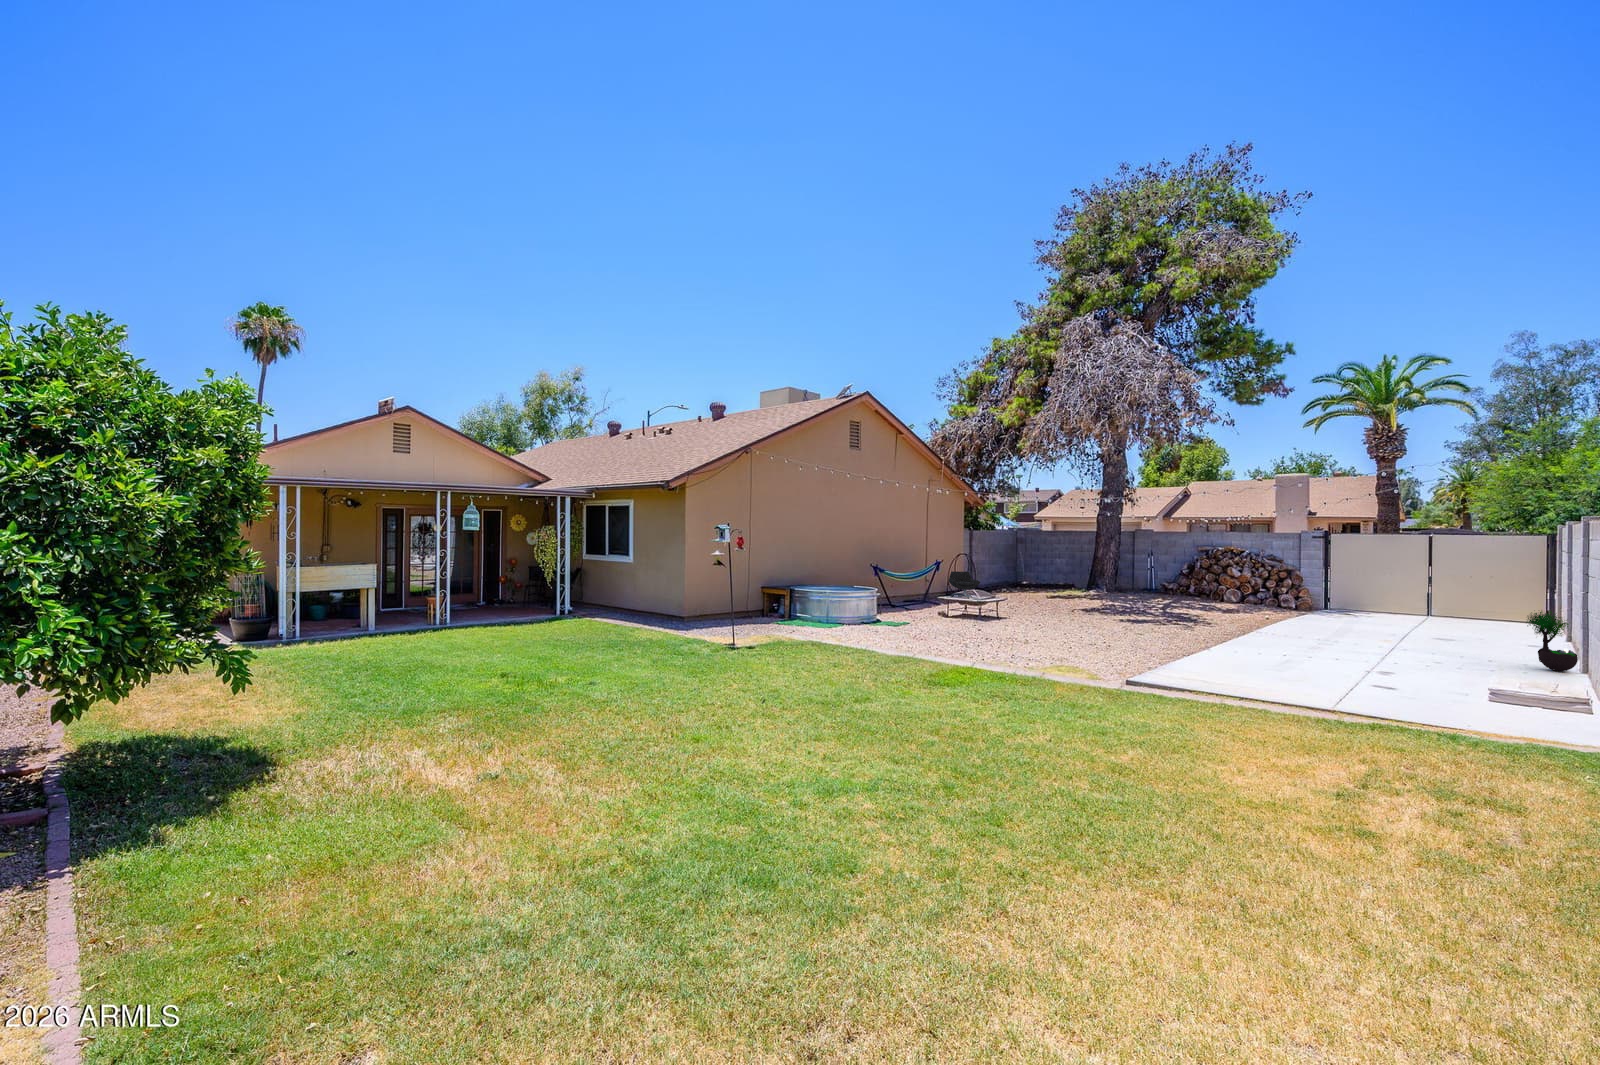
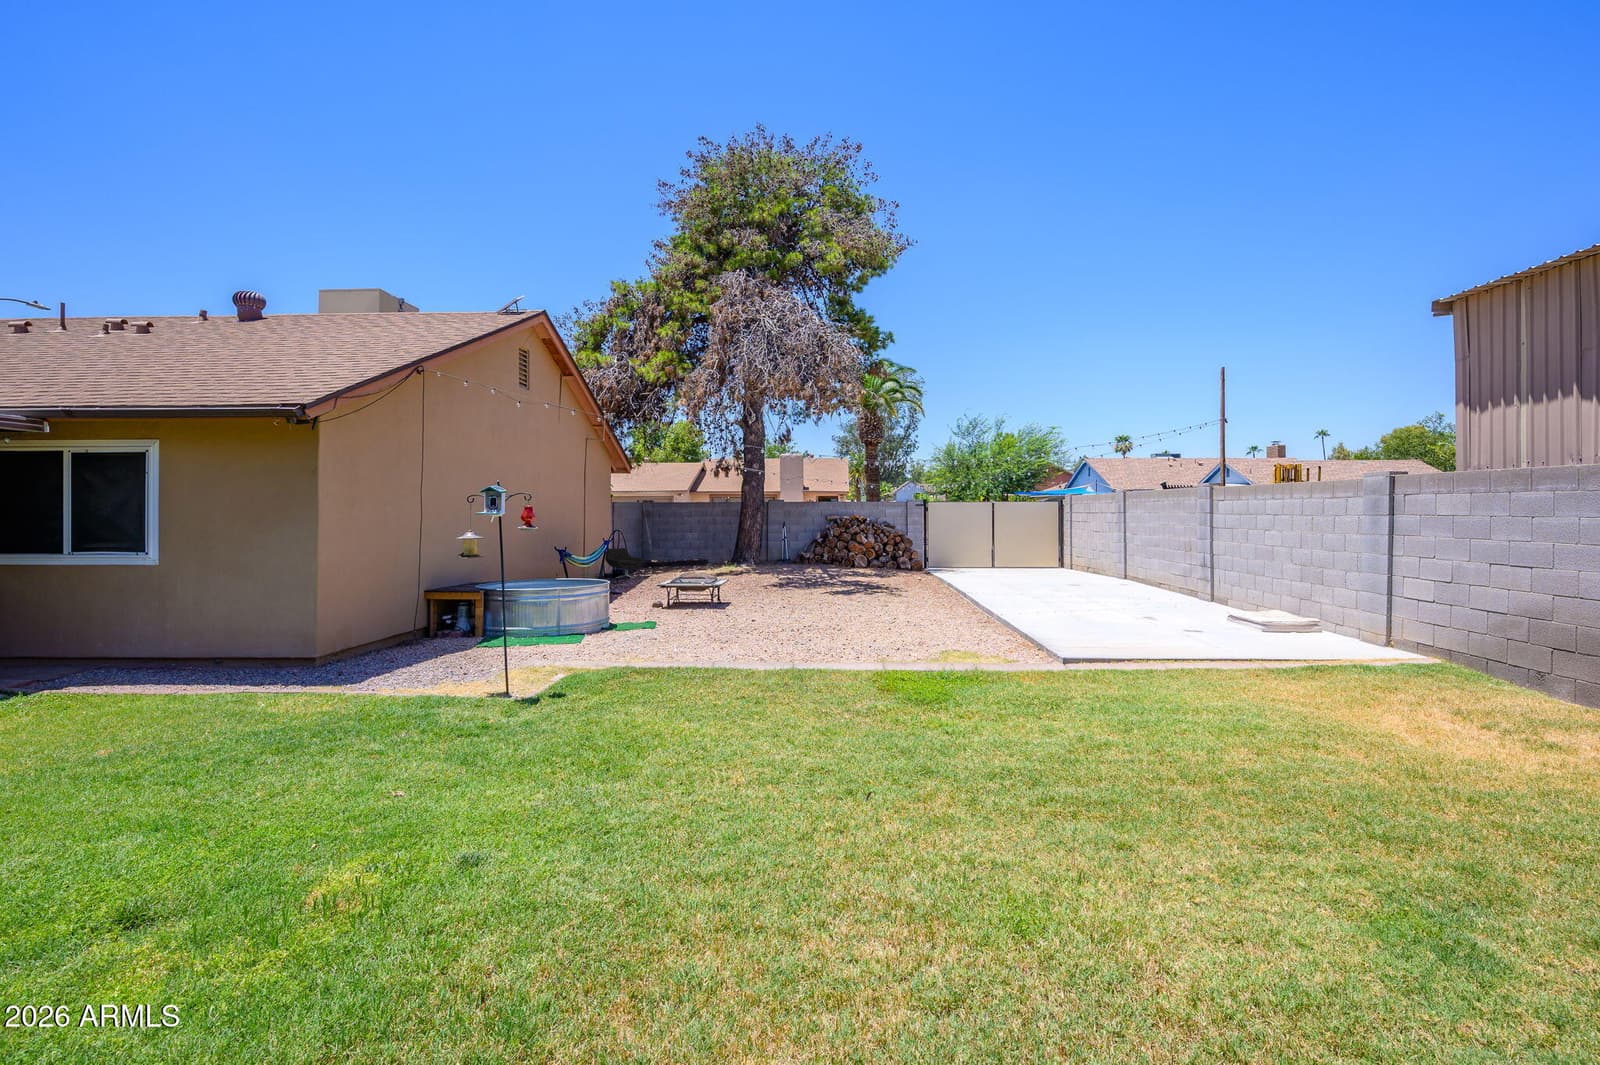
potted tree: present [1526,611,1578,671] -> none [1172,562,1207,610]

